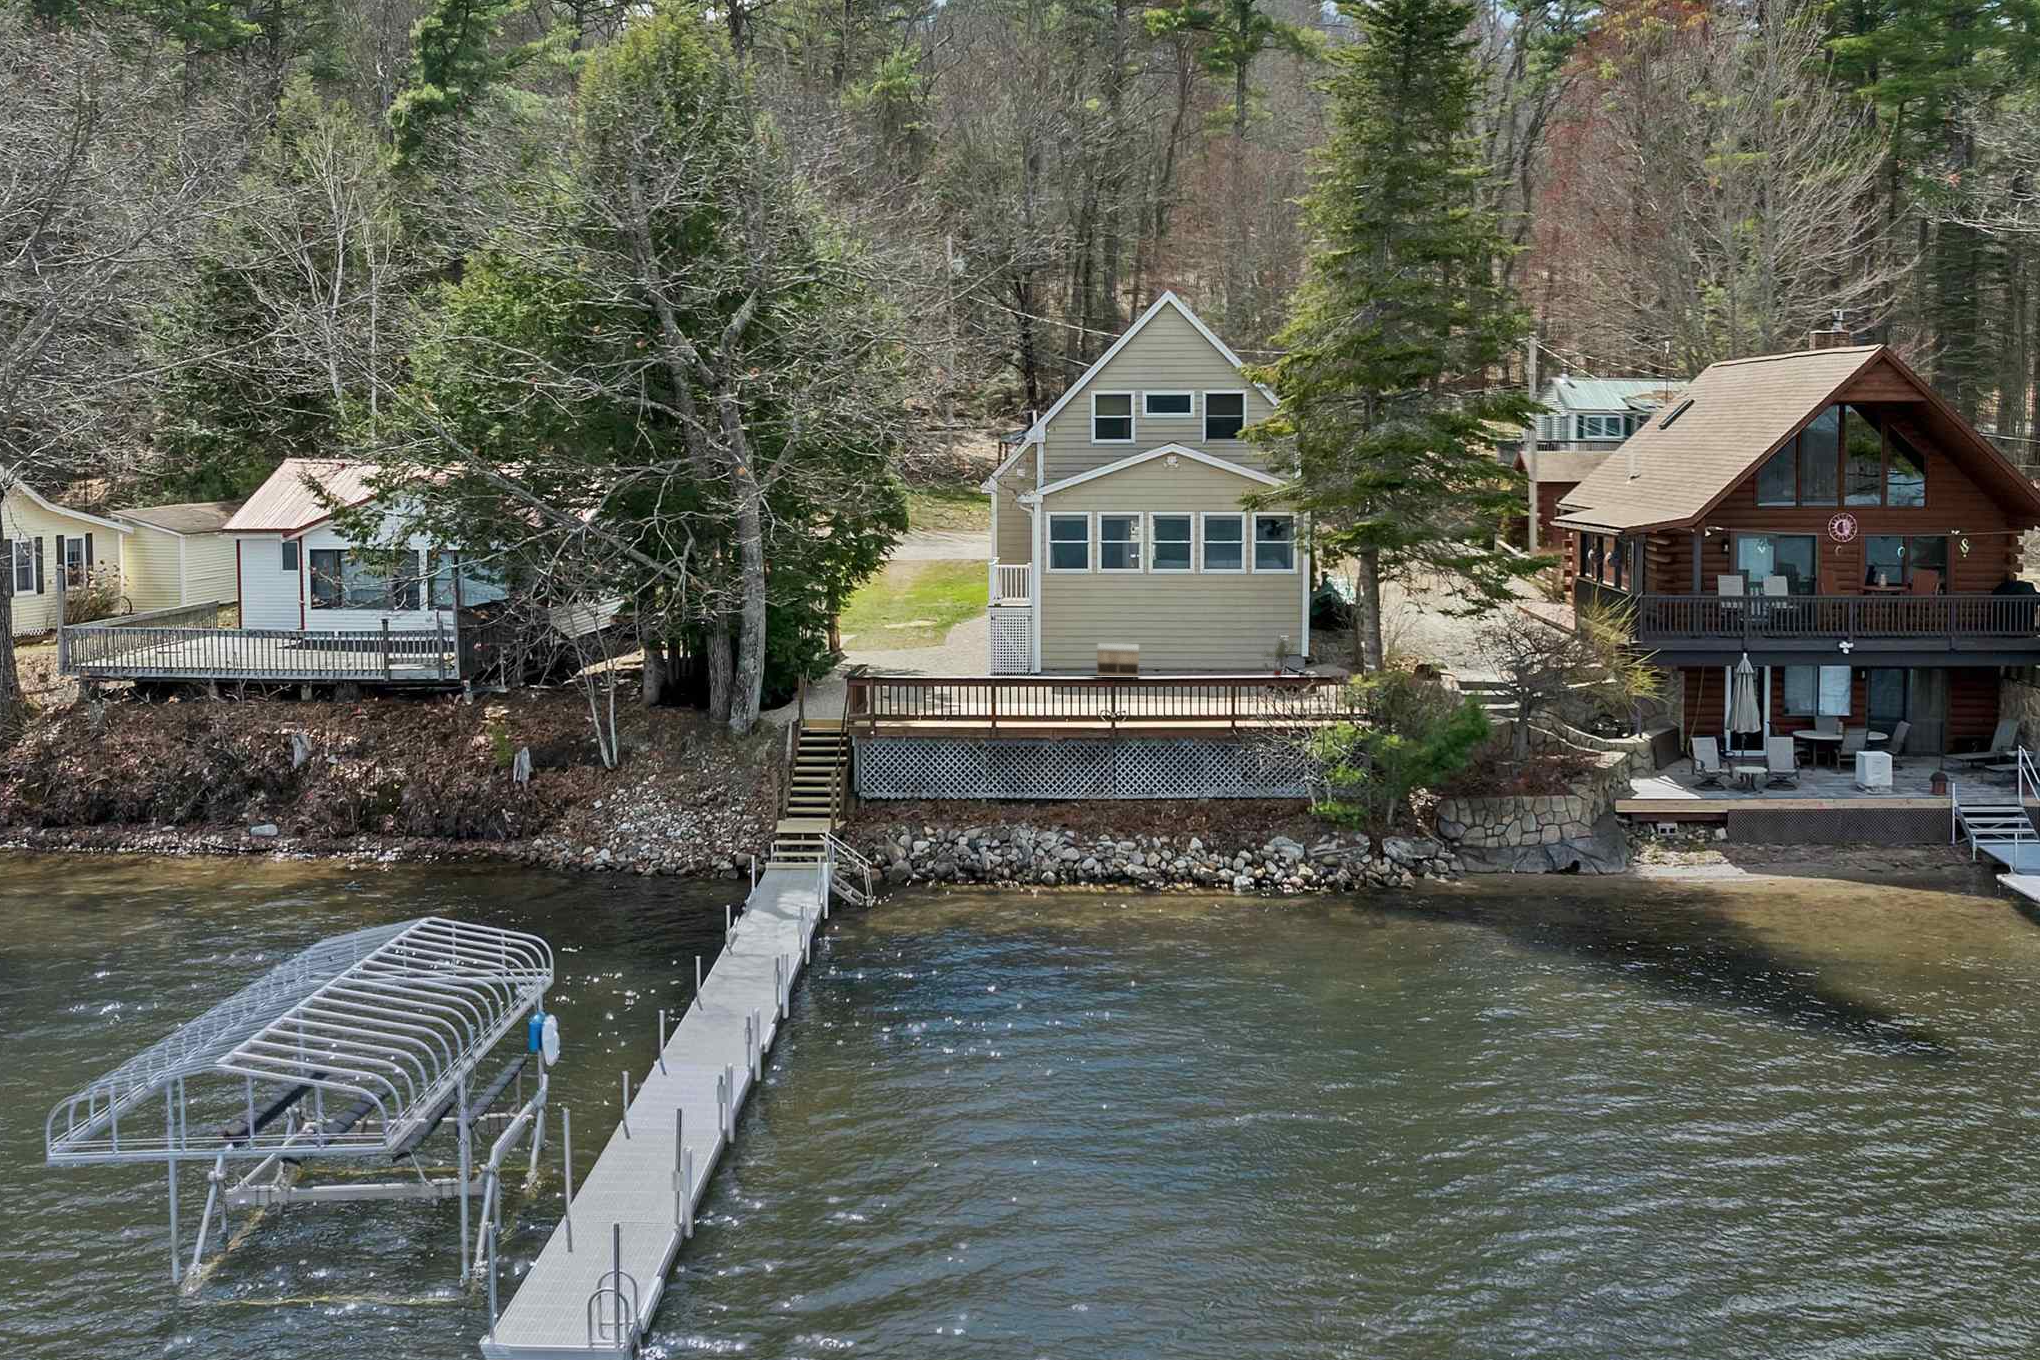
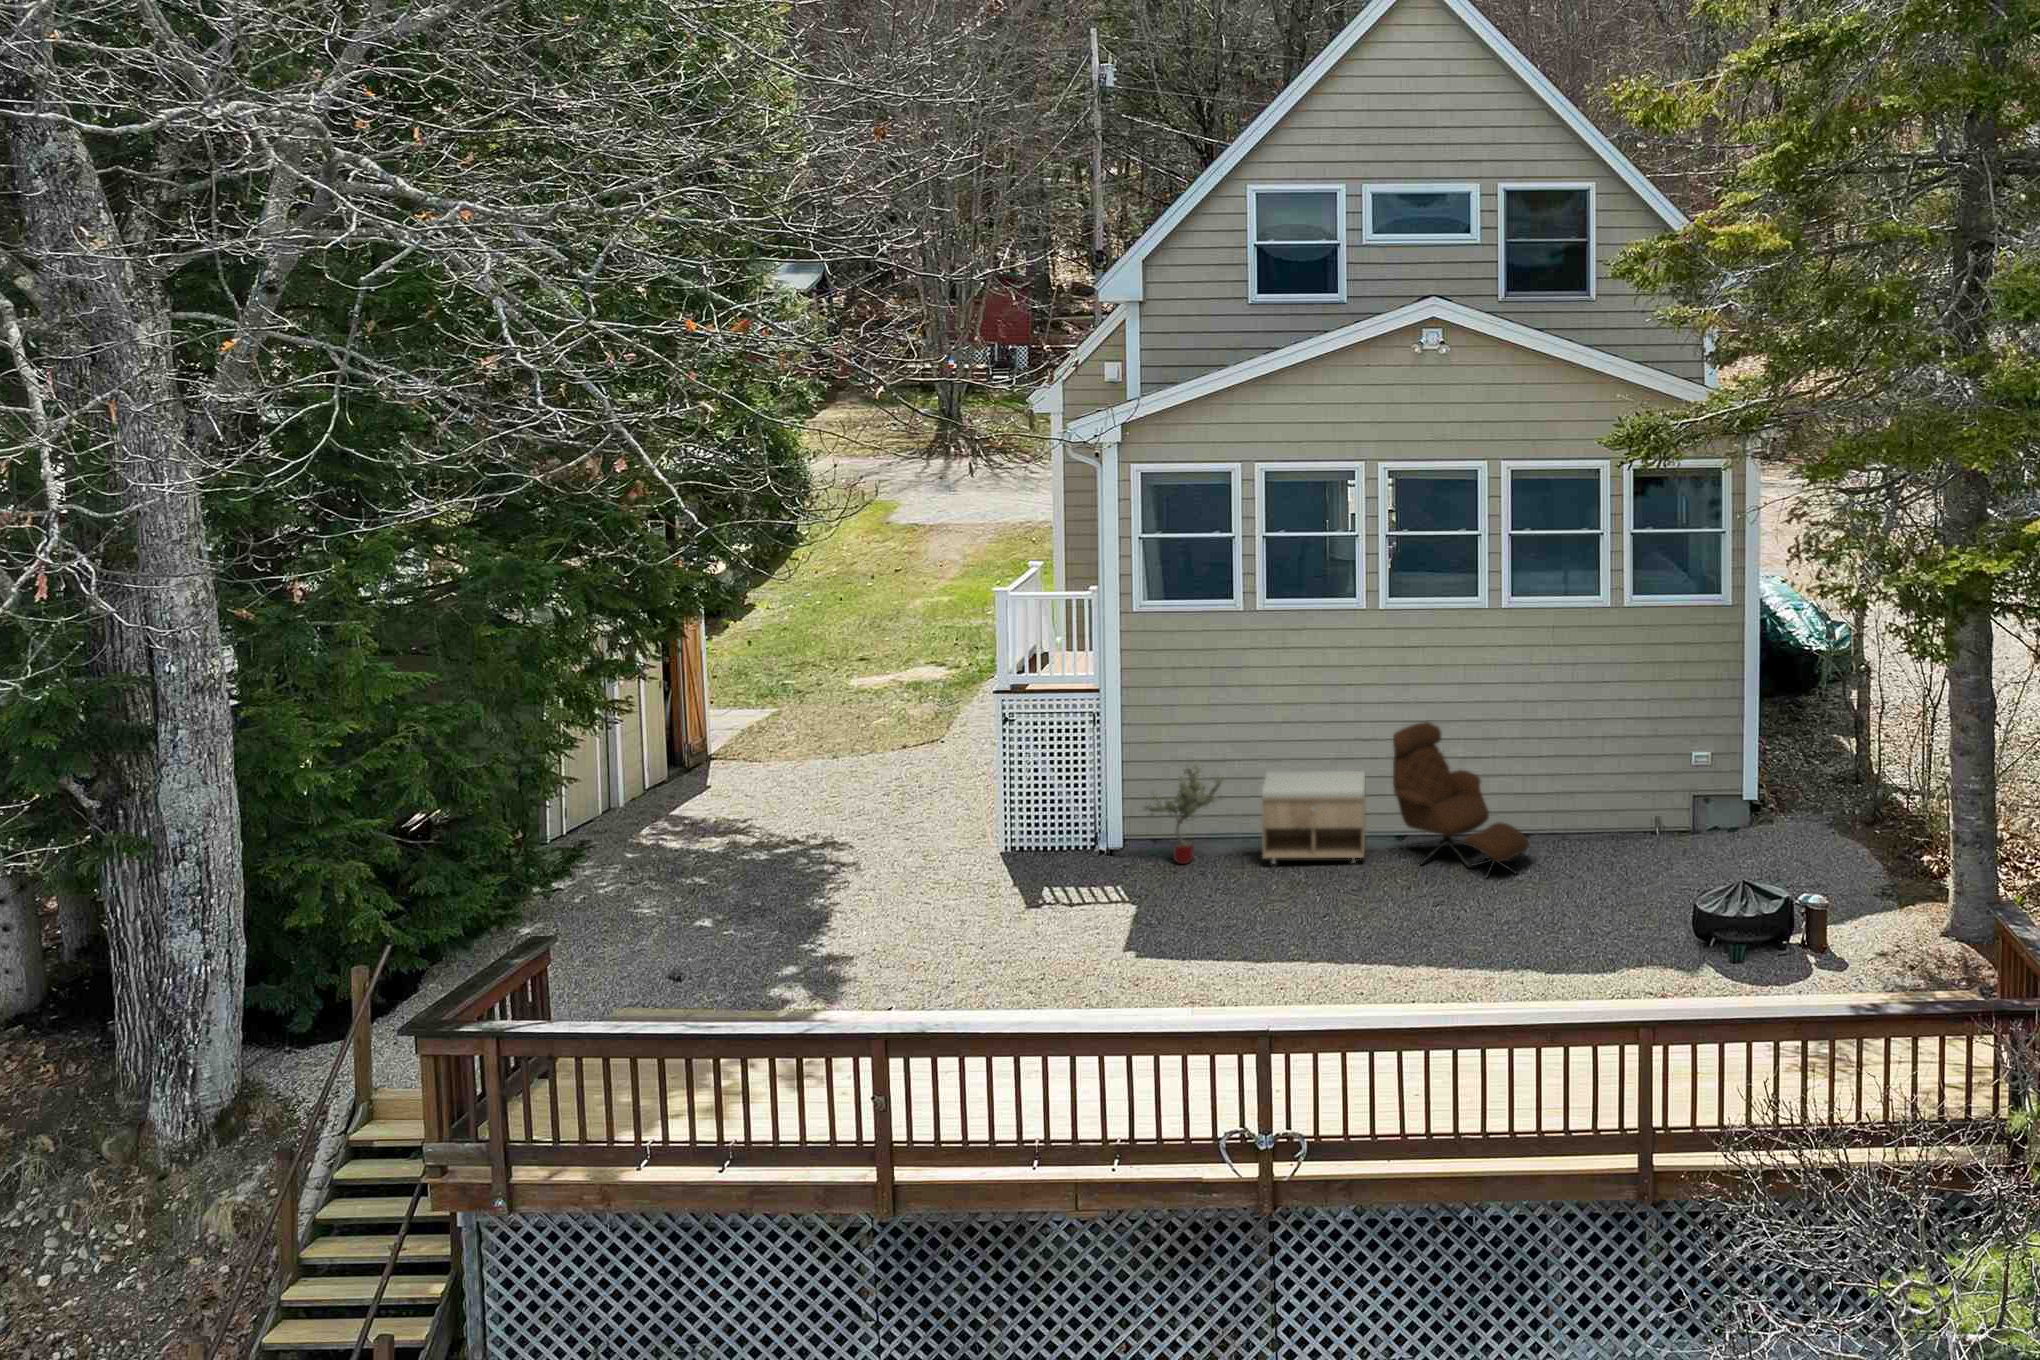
lounge chair: none [1151,625,1207,683] -> present [1393,722,1529,877]
potted tree: present [1265,637,1294,677] -> present [1143,762,1222,864]

